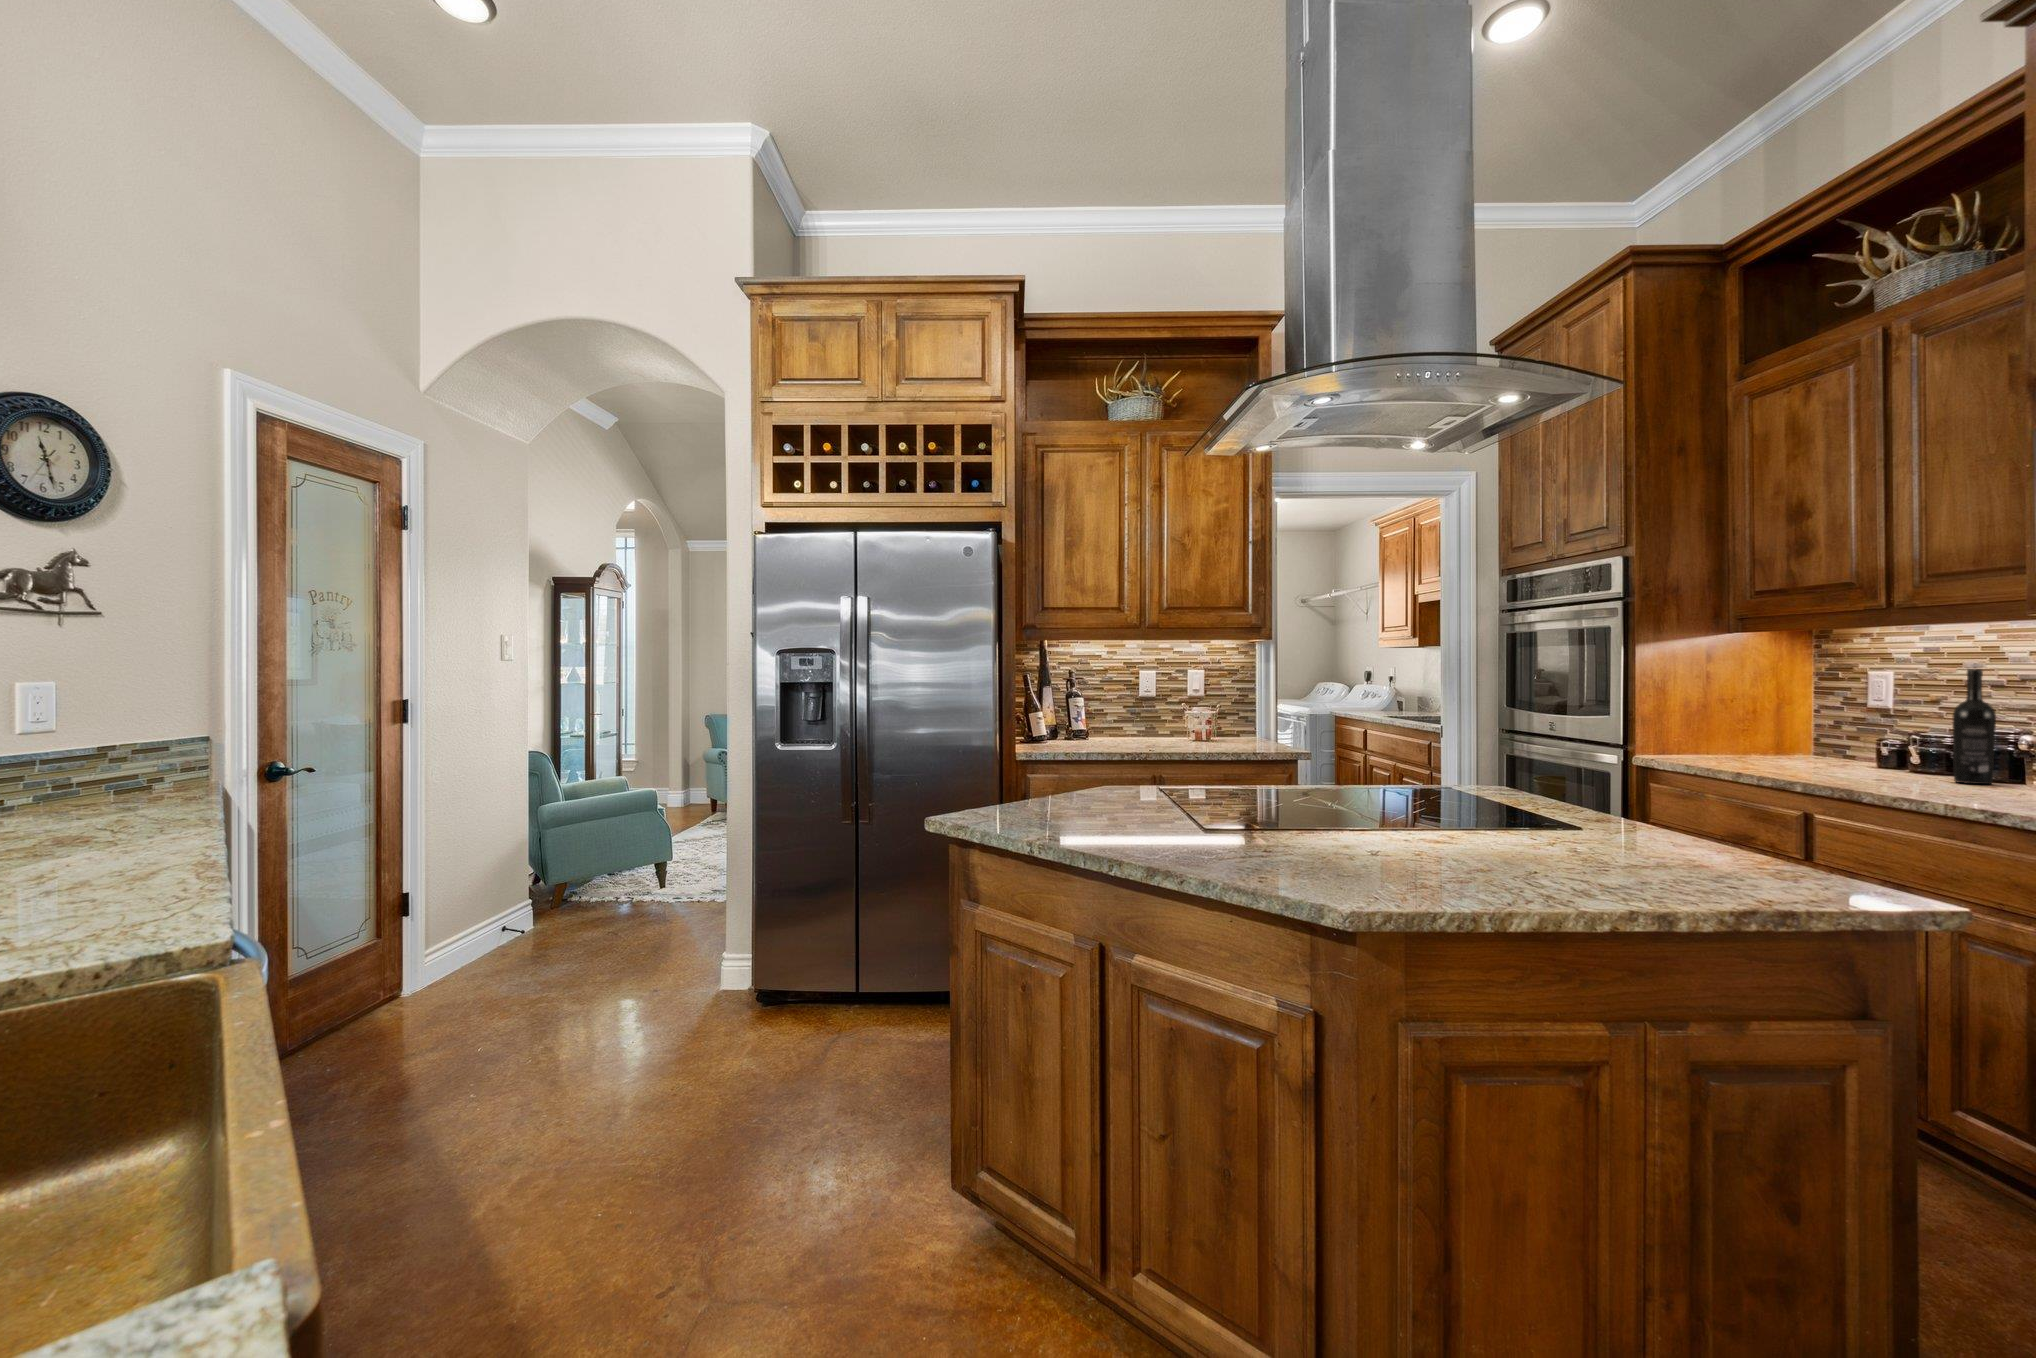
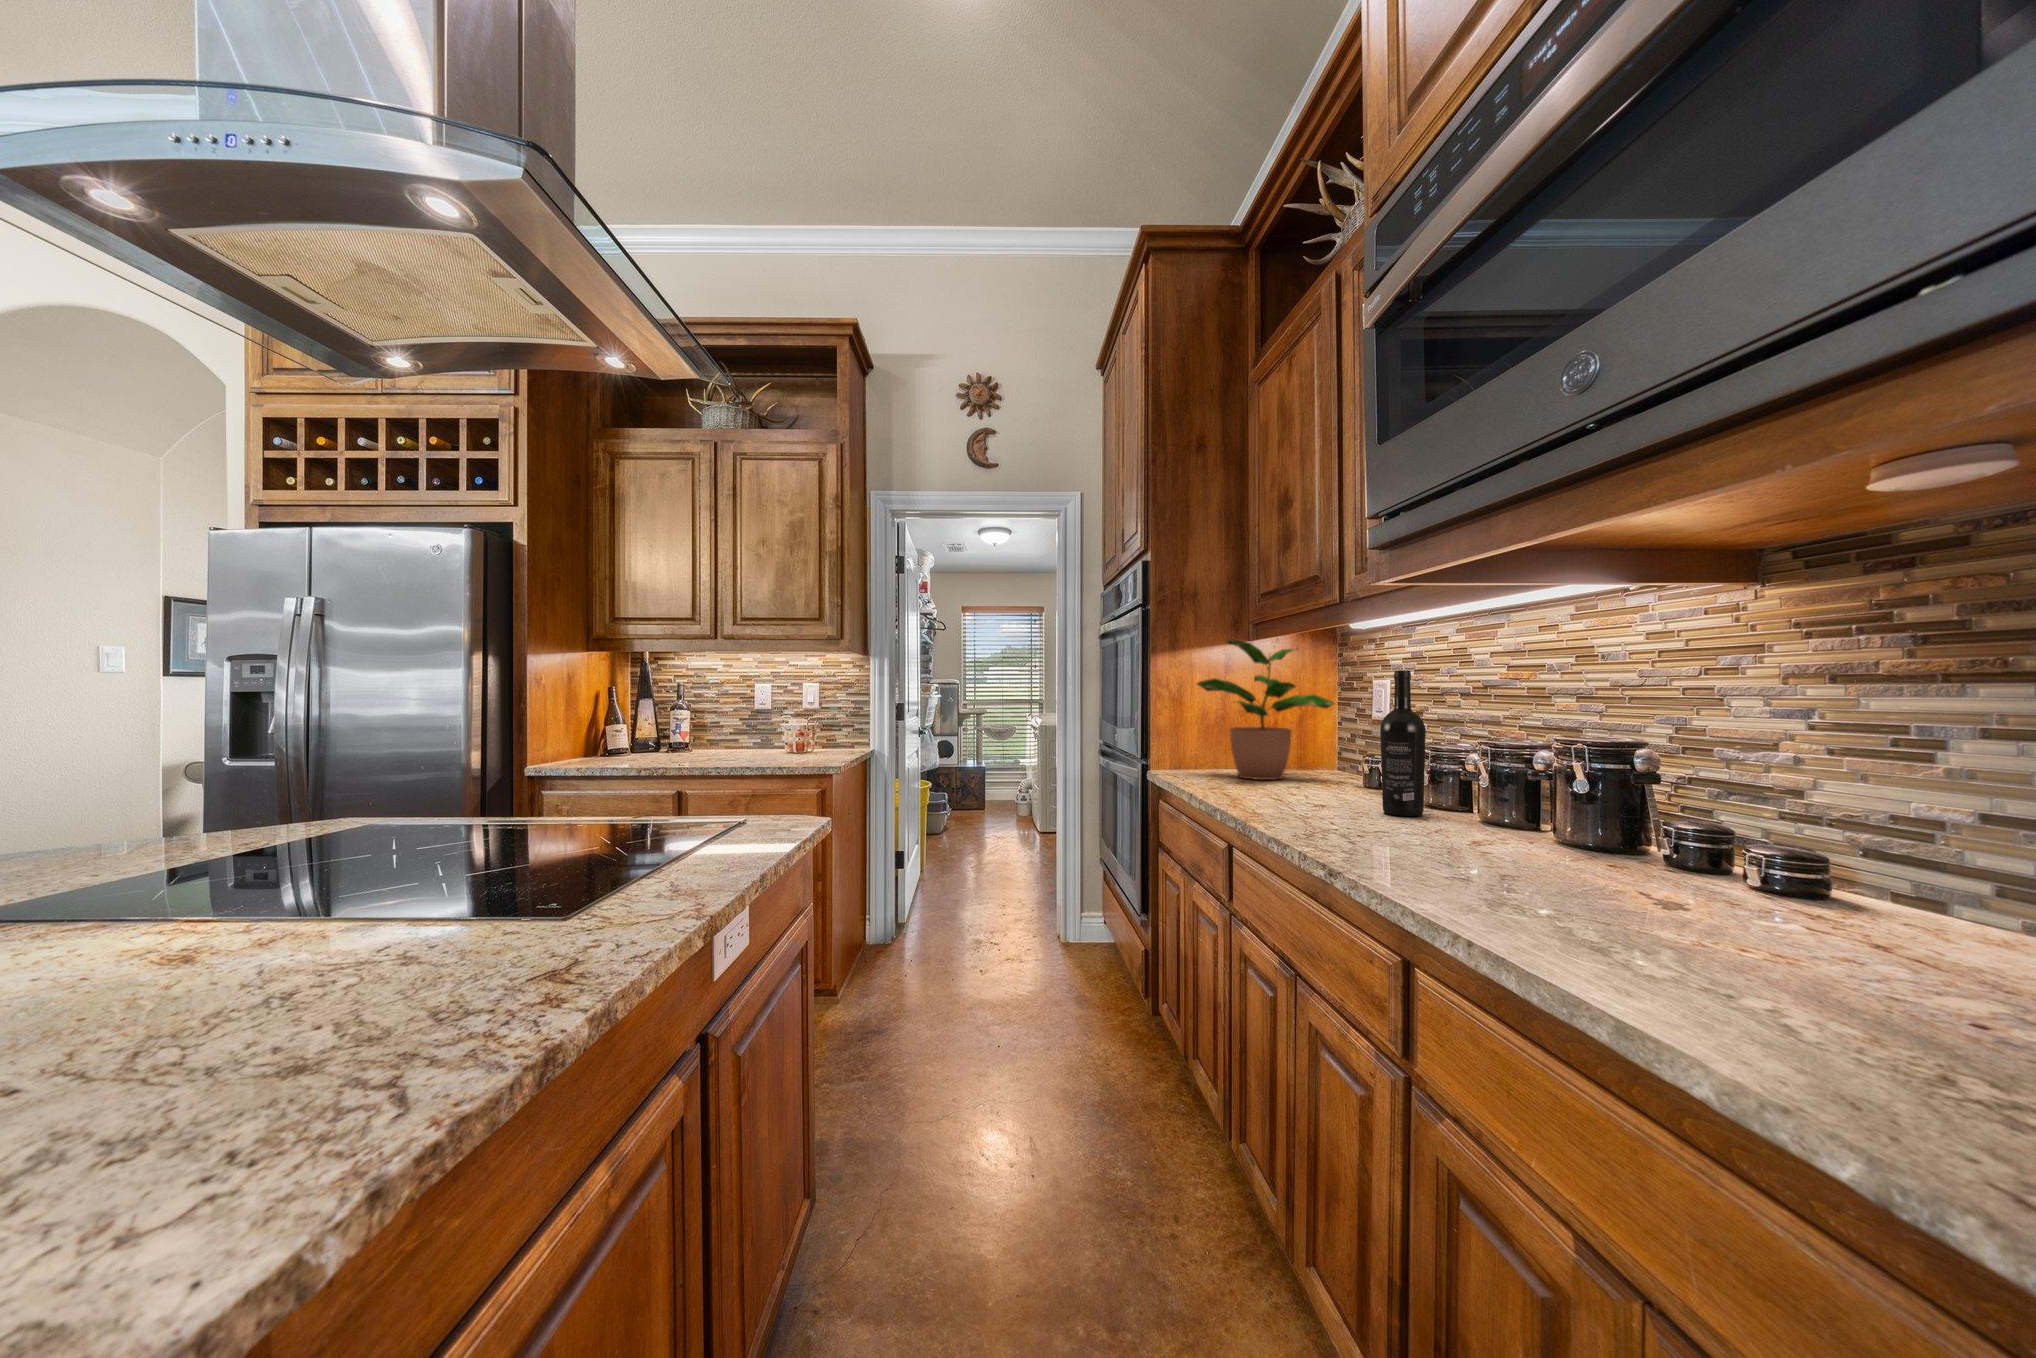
potted plant: none [1693,636,1842,761] -> present [1198,639,1334,780]

